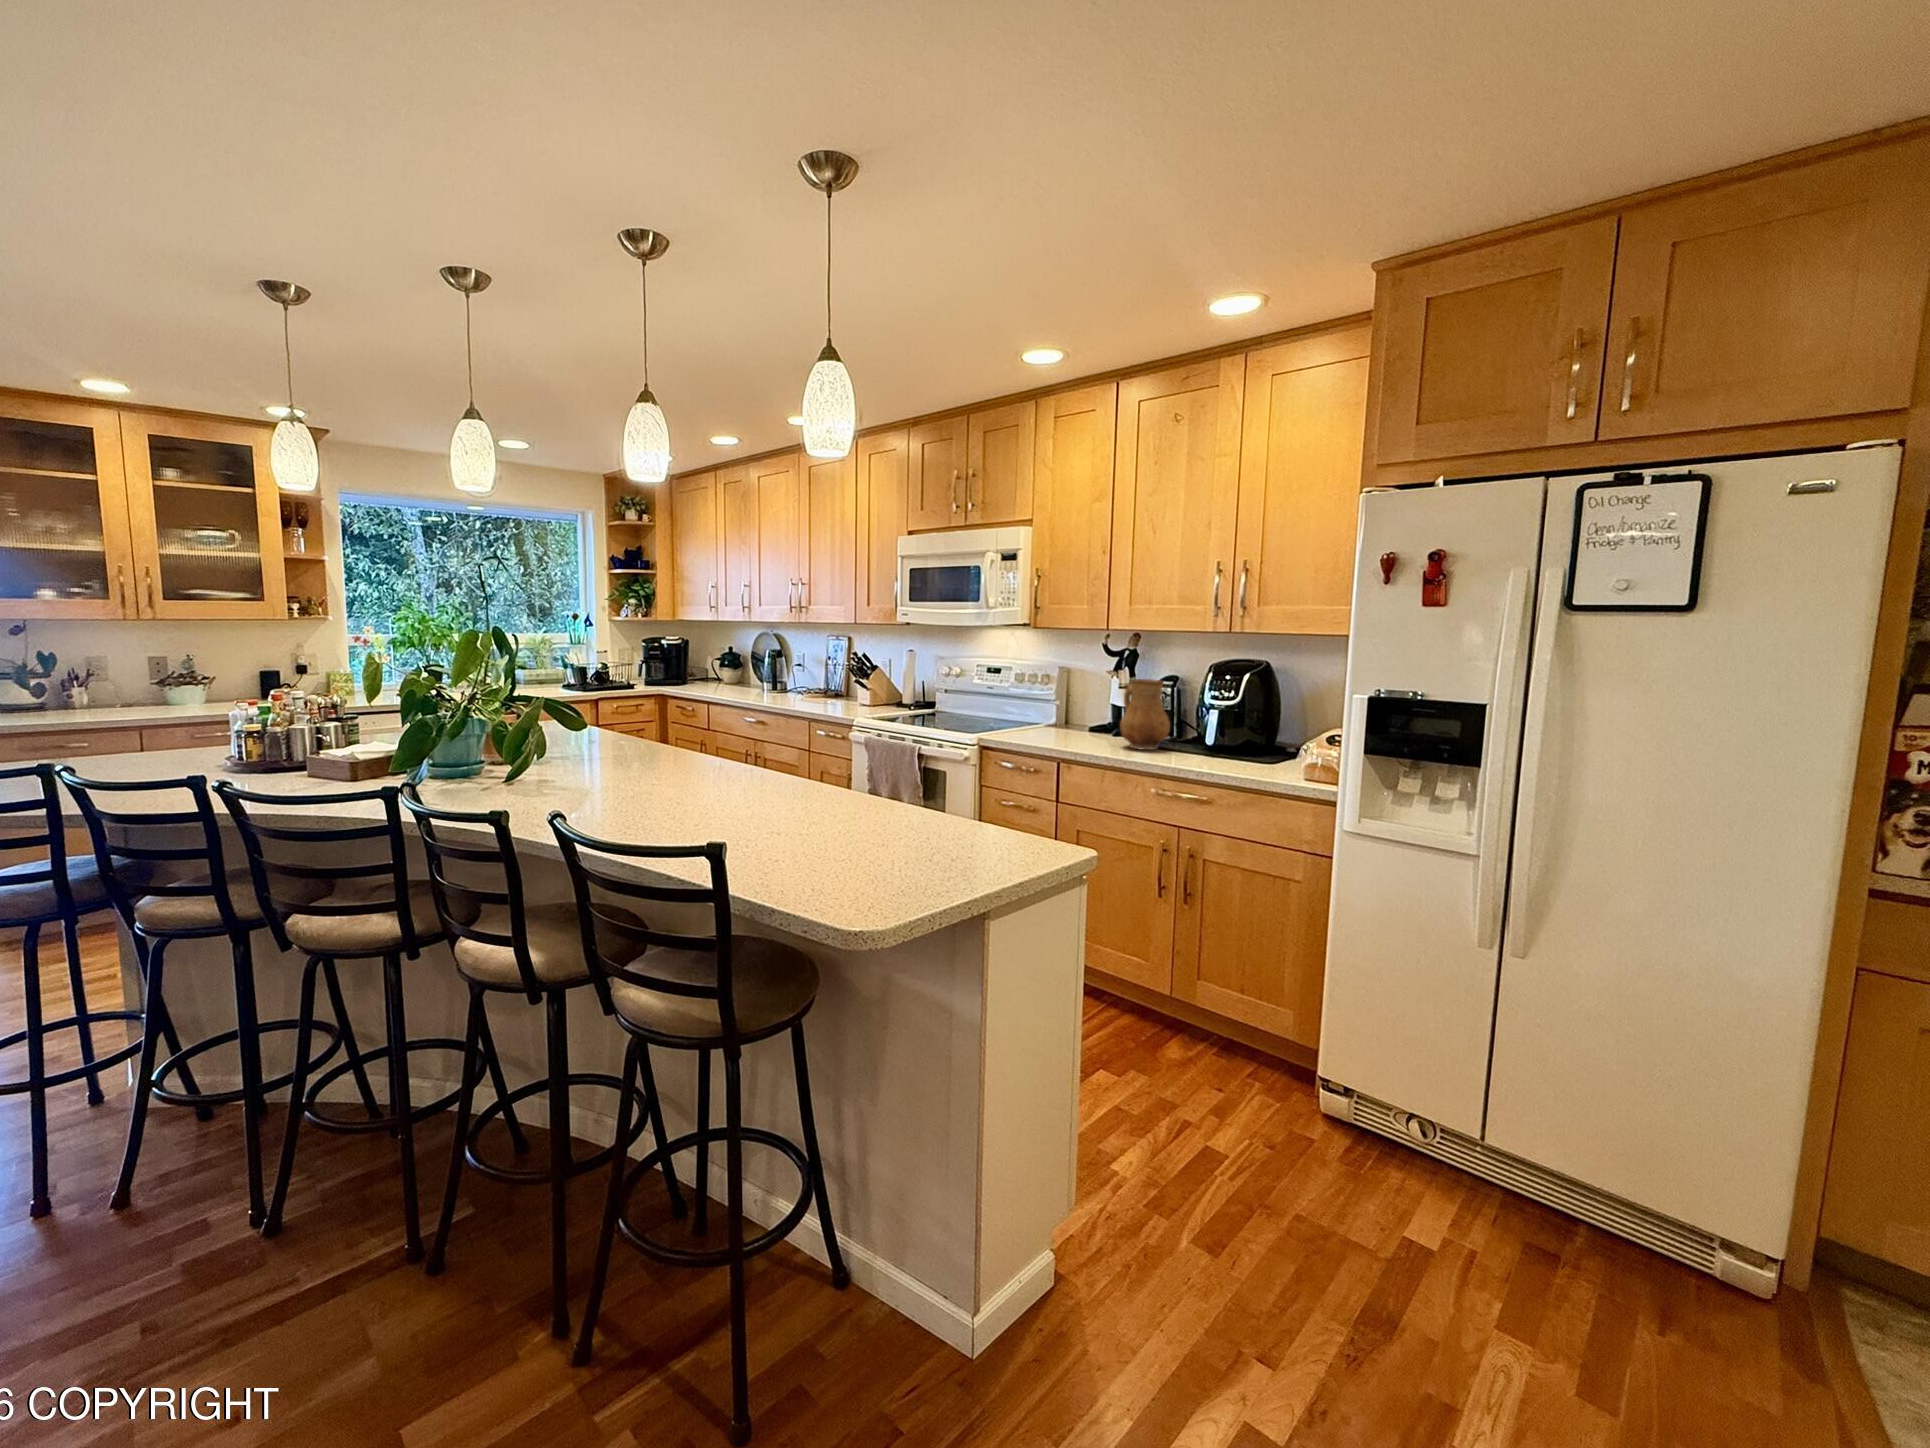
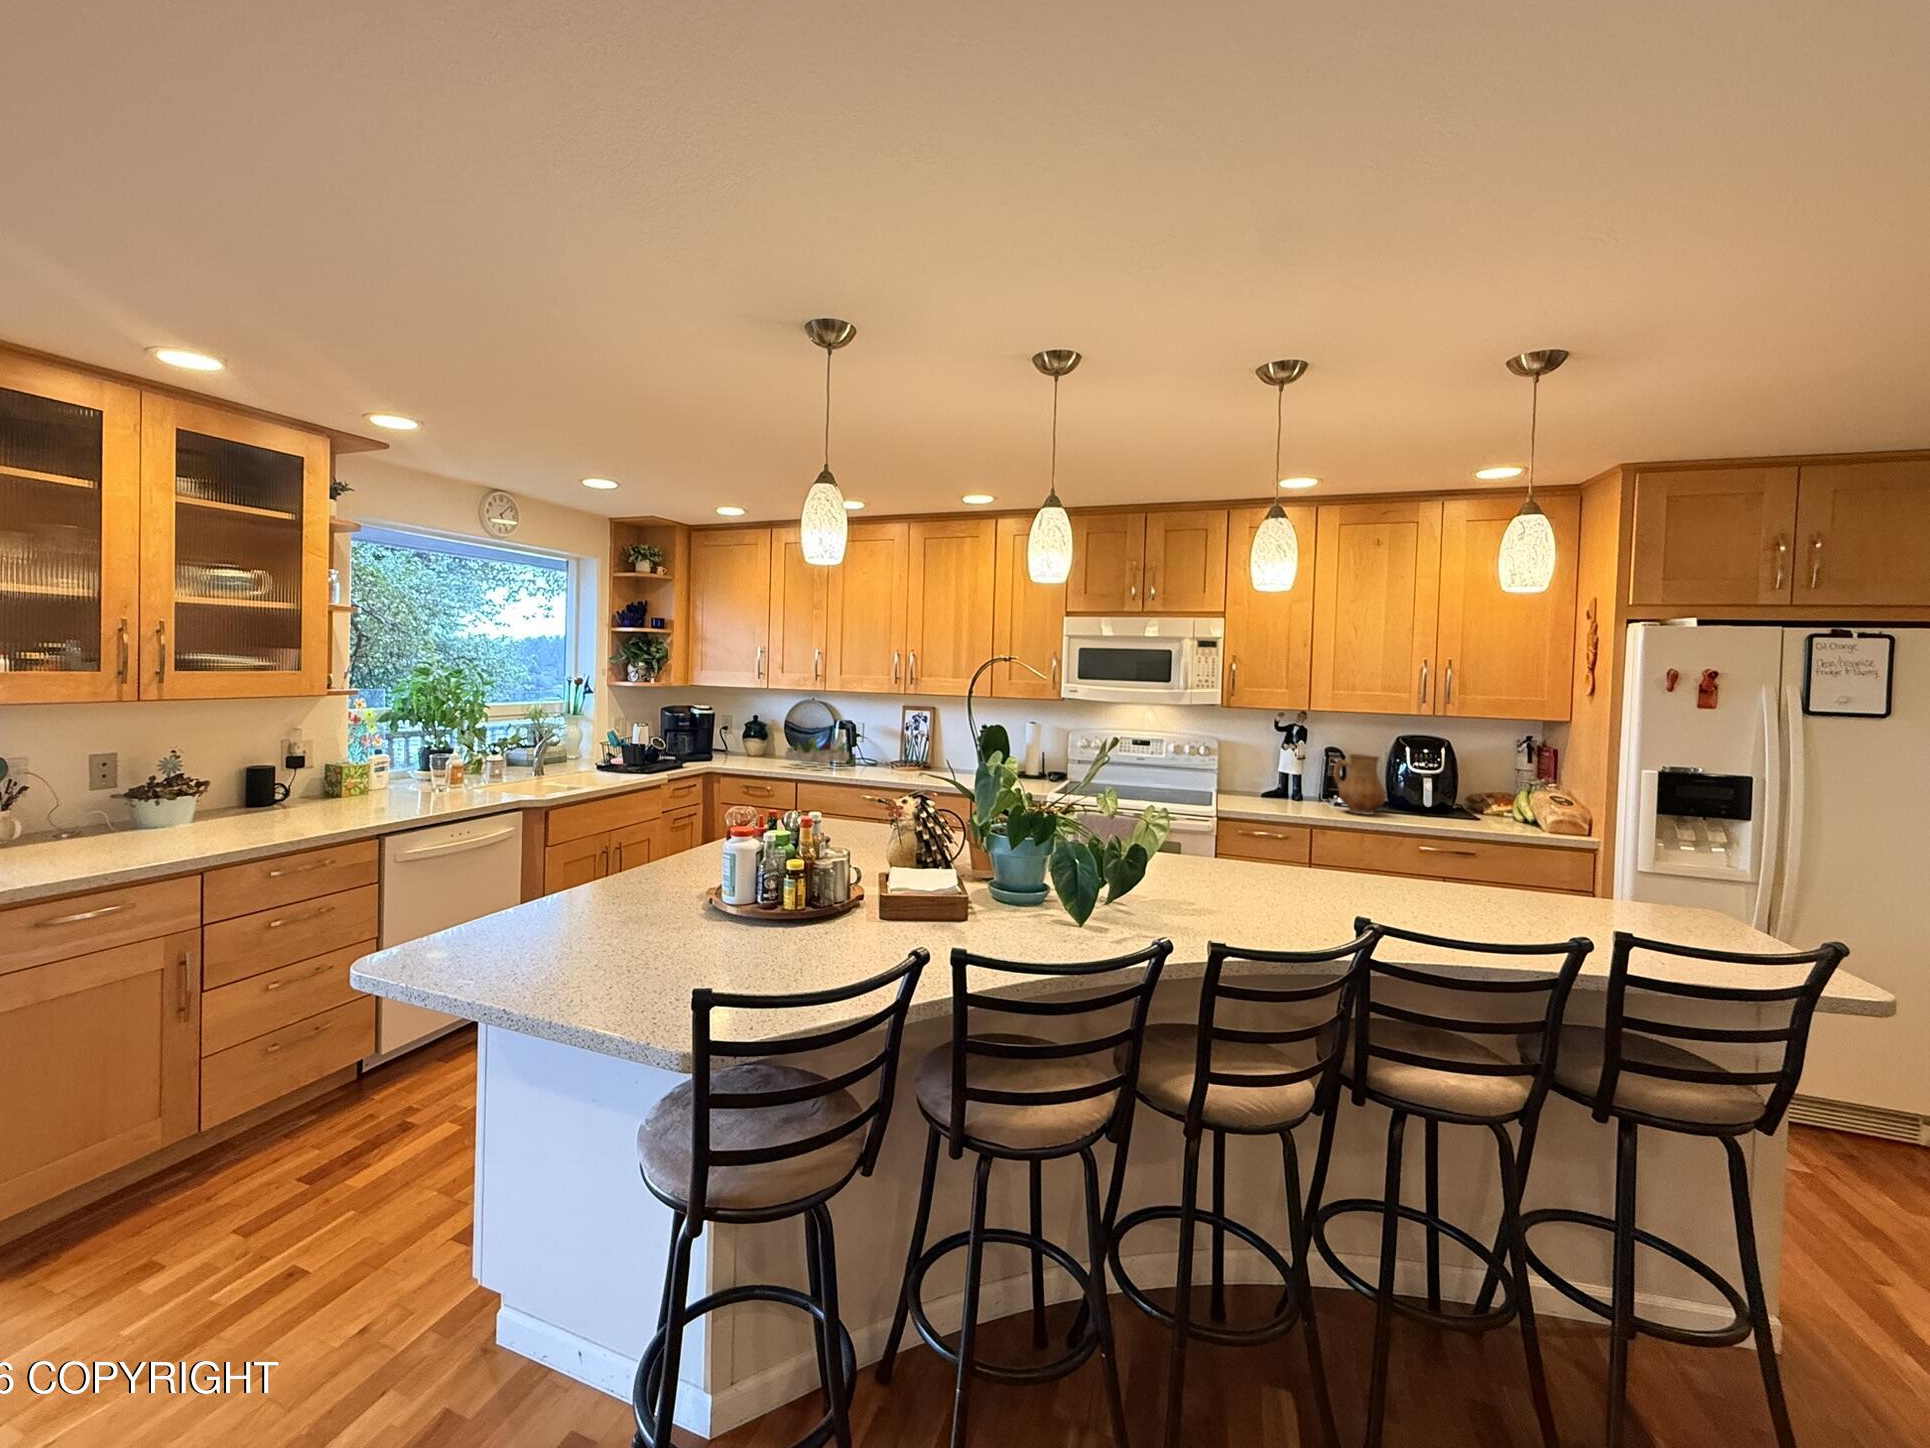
succulent plant: none [721,663,789,693] -> present [785,738,854,764]

